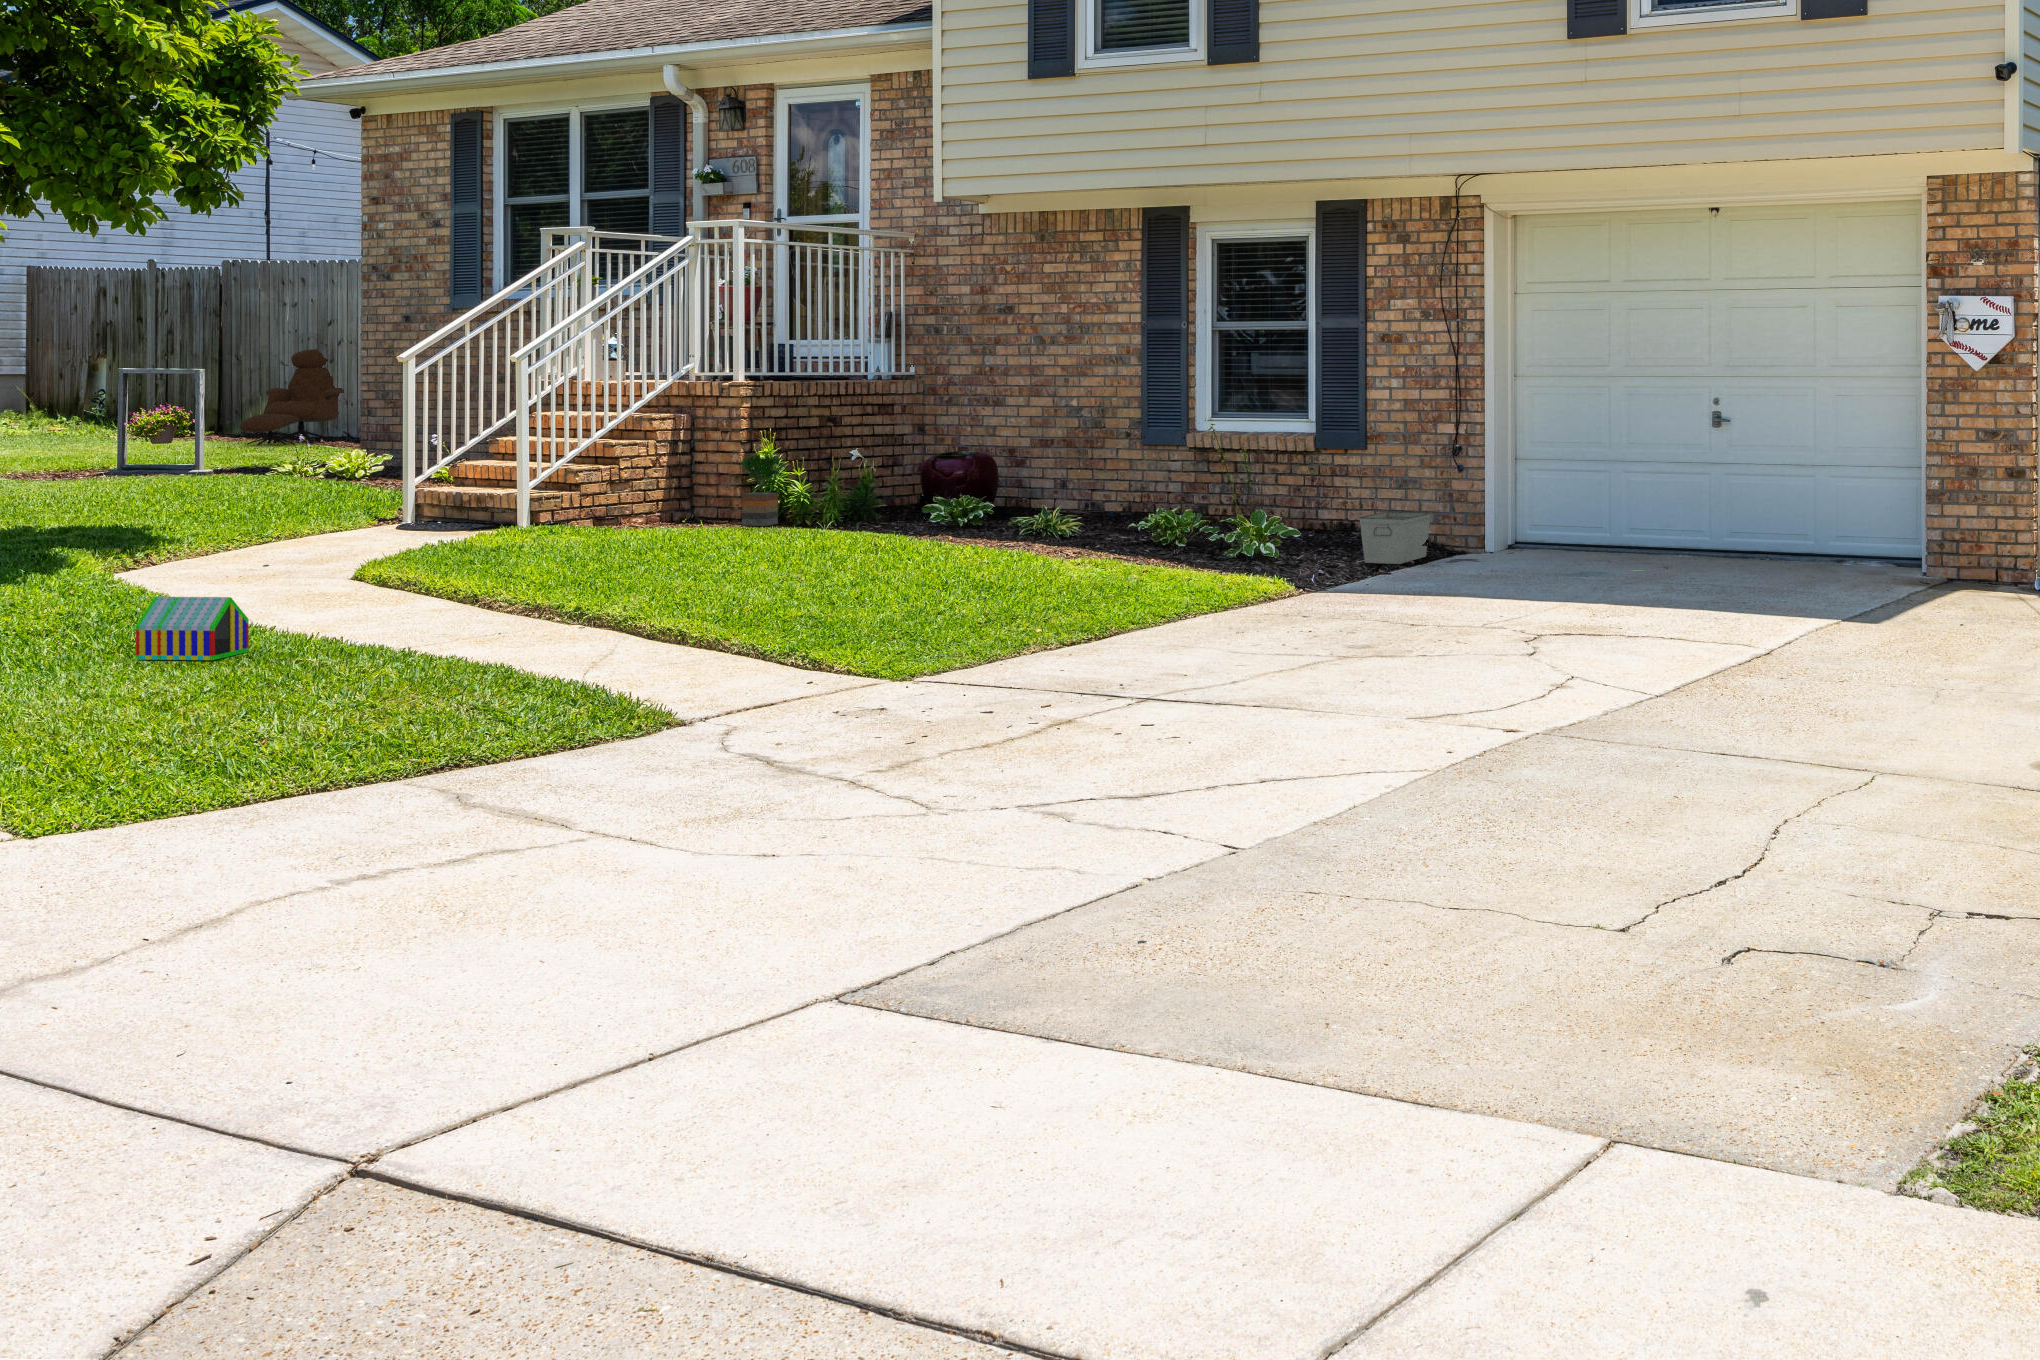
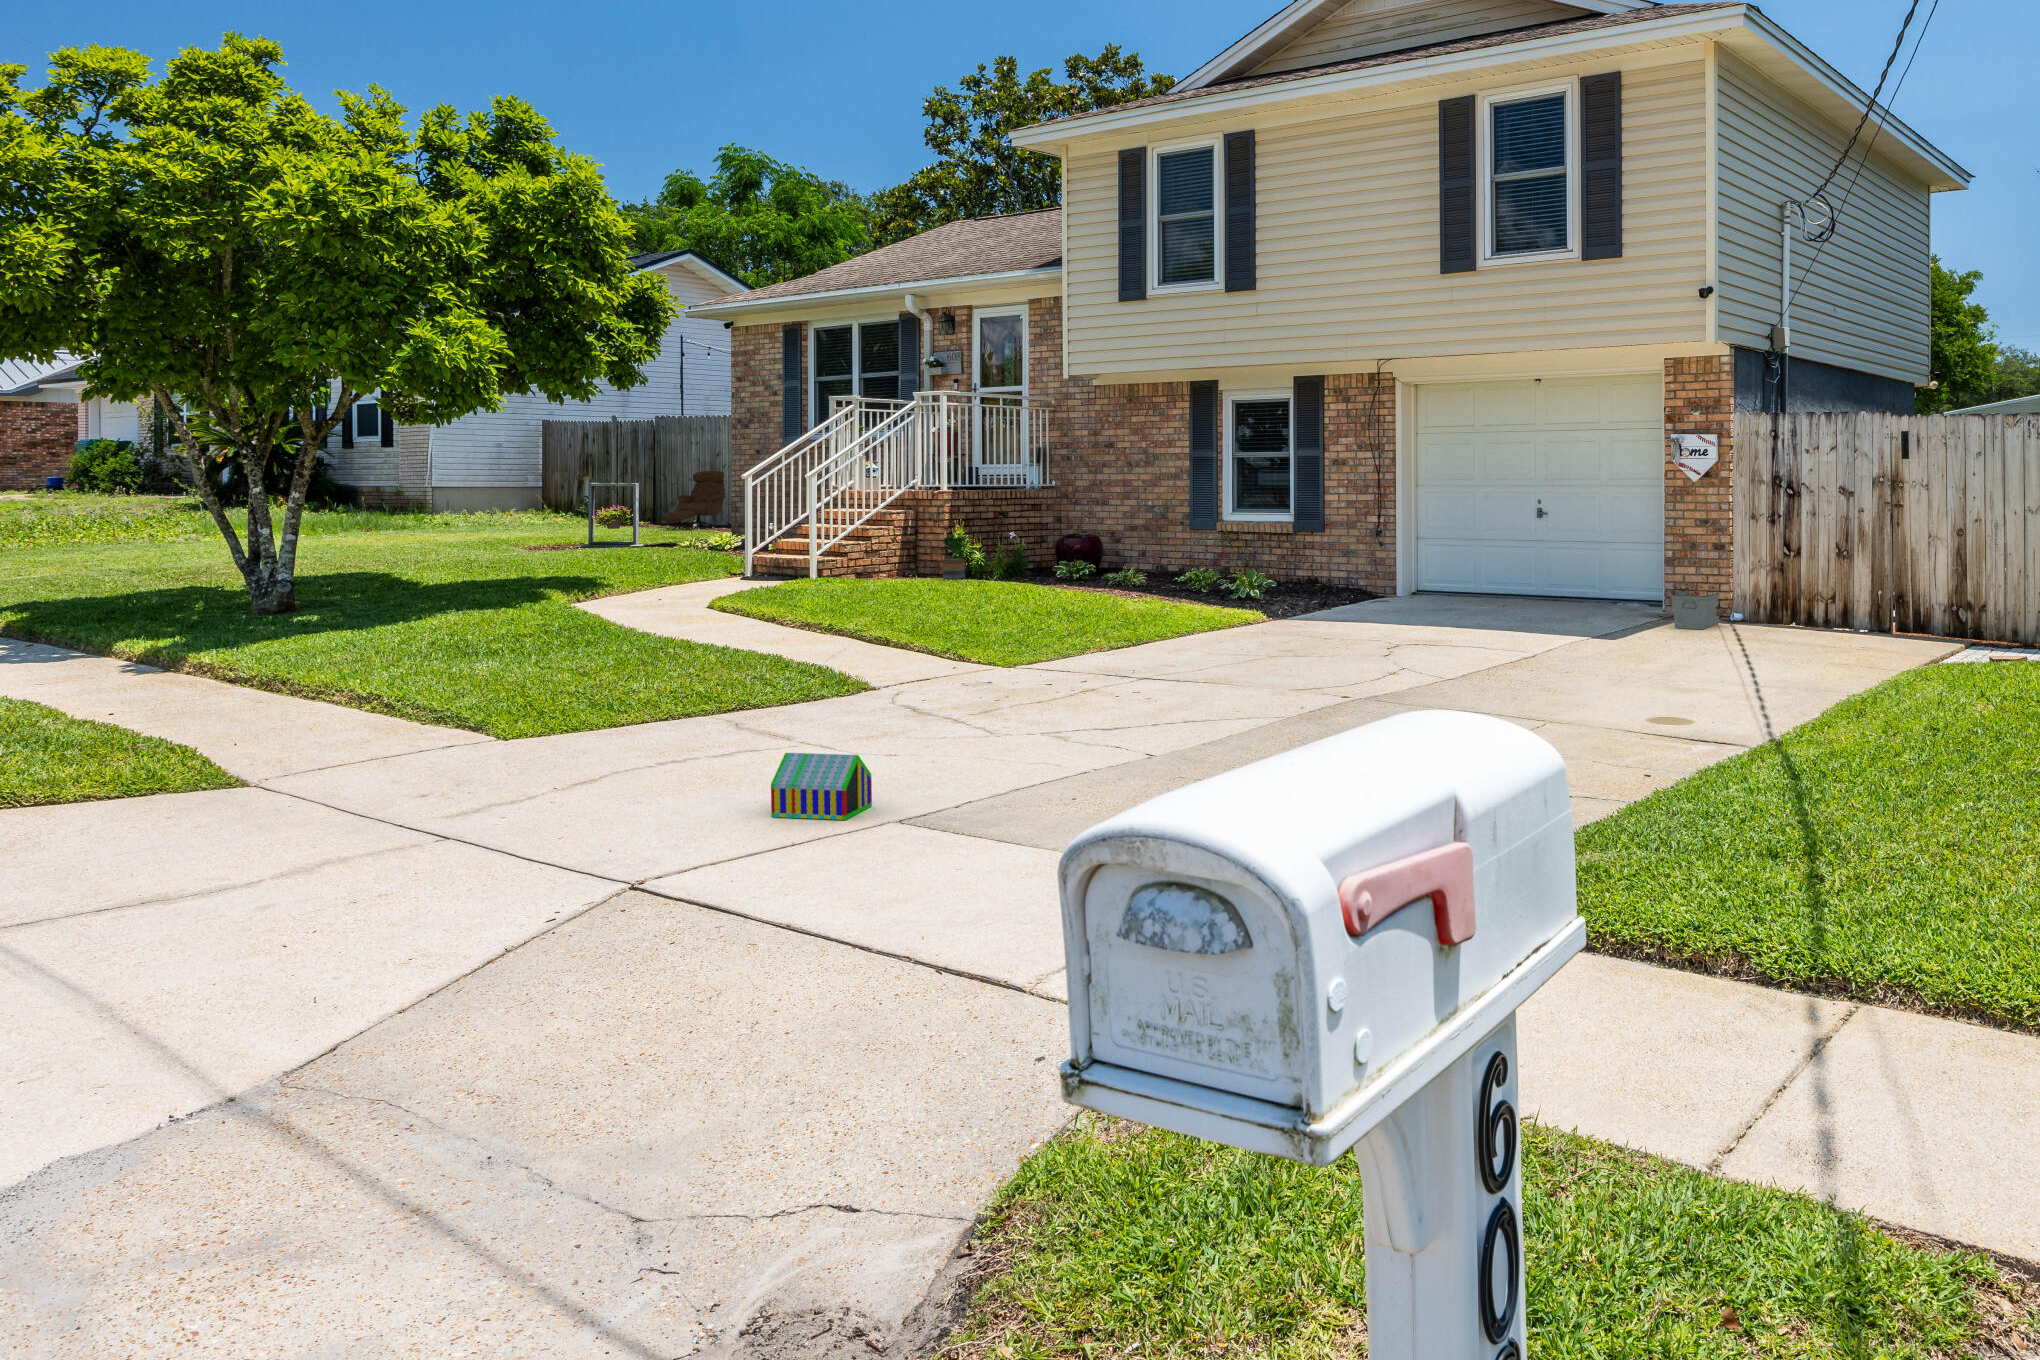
storage bin: present [1359,511,1431,564] -> present [1671,590,1719,629]
toy house: present [136,597,249,660] -> present [771,753,872,820]

